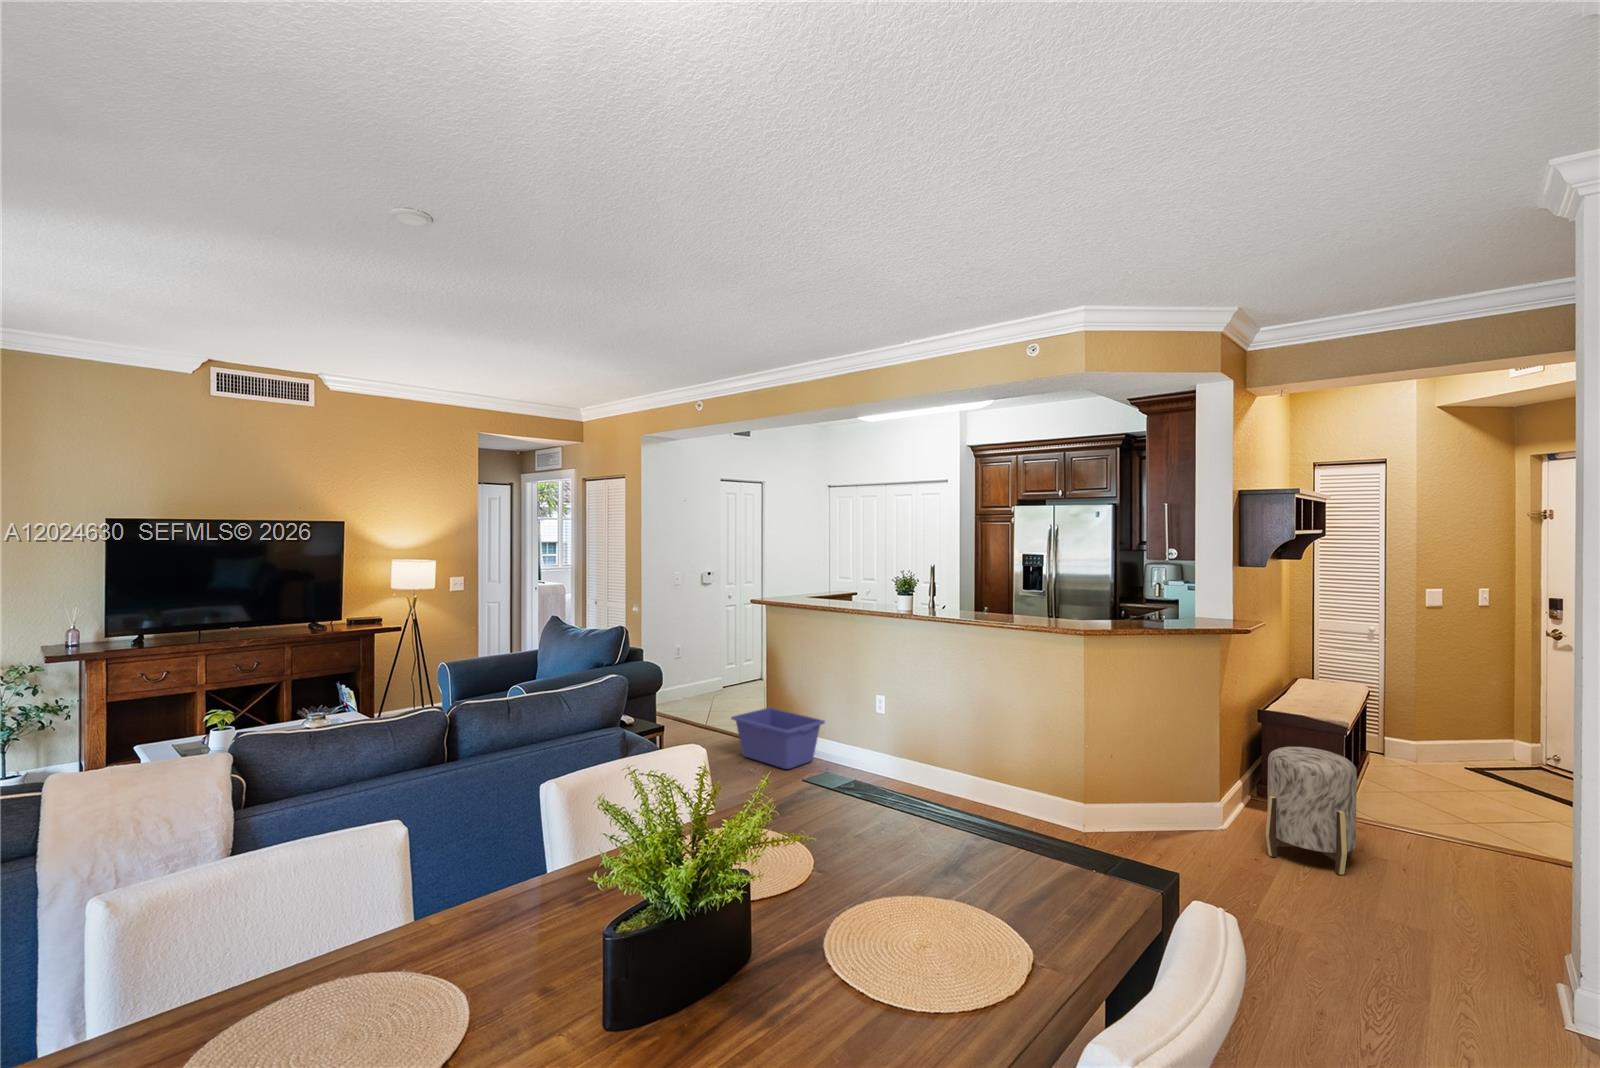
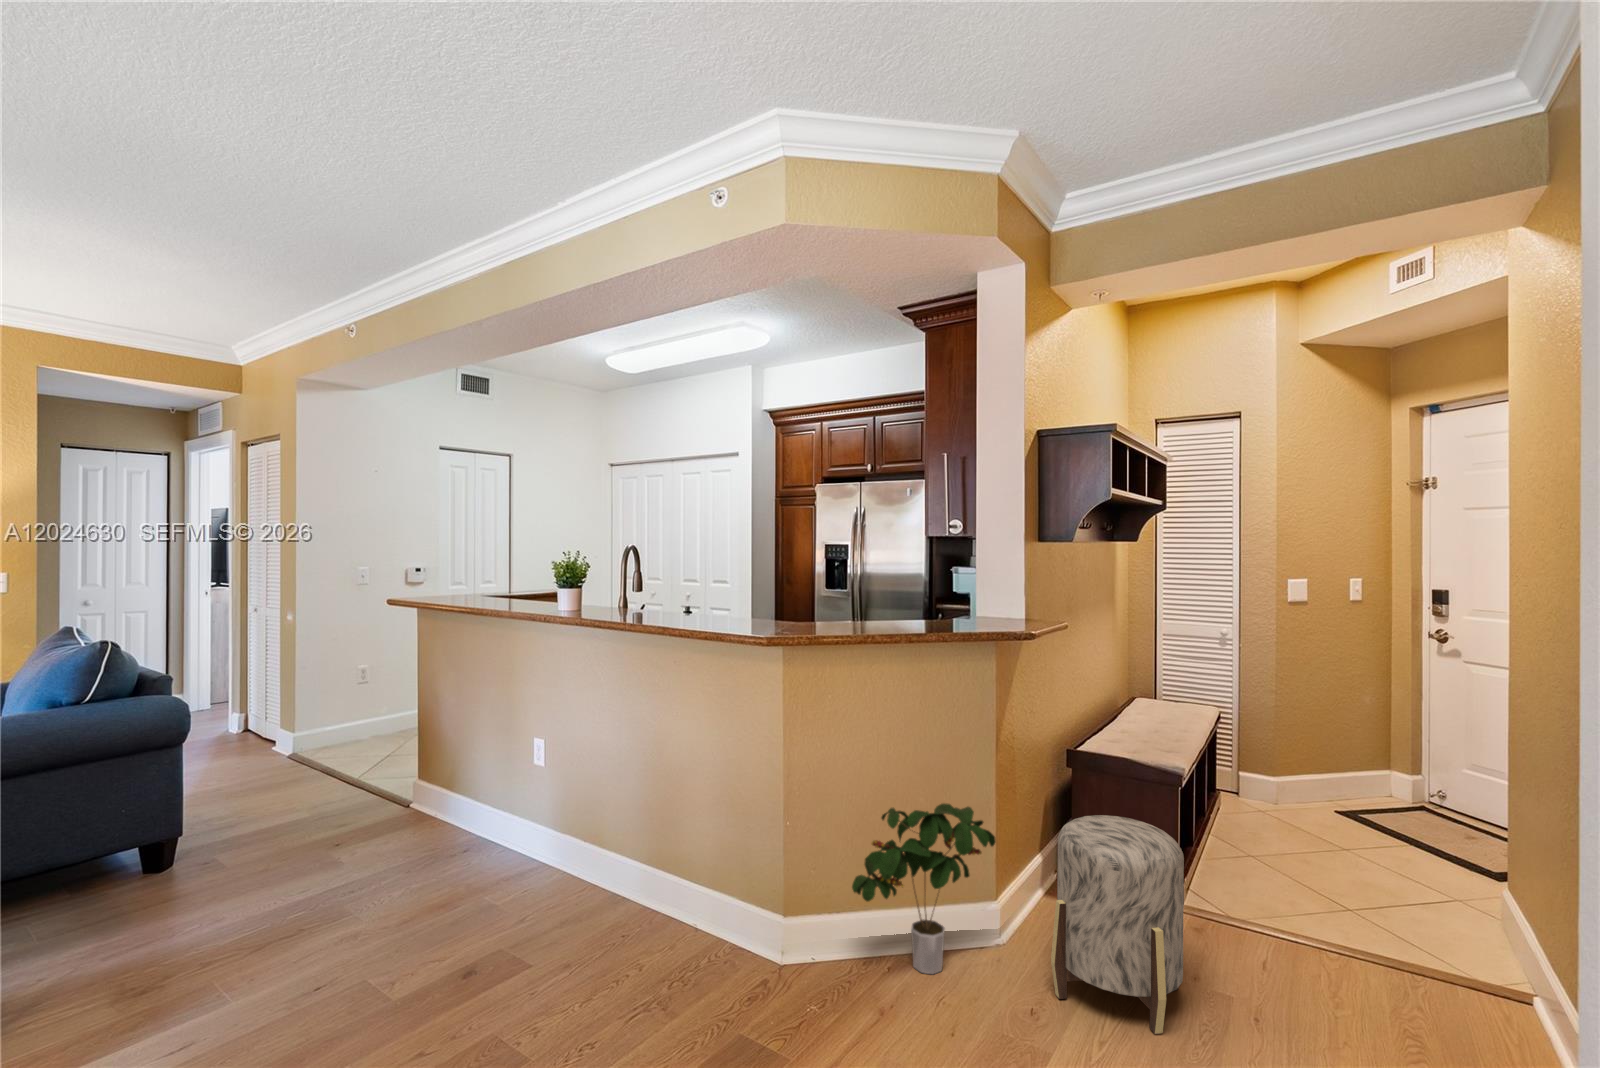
storage bin: present [731,708,825,769] -> none [341,757,480,855]
potted plant: none [1128,737,1222,843] -> present [852,803,996,974]

